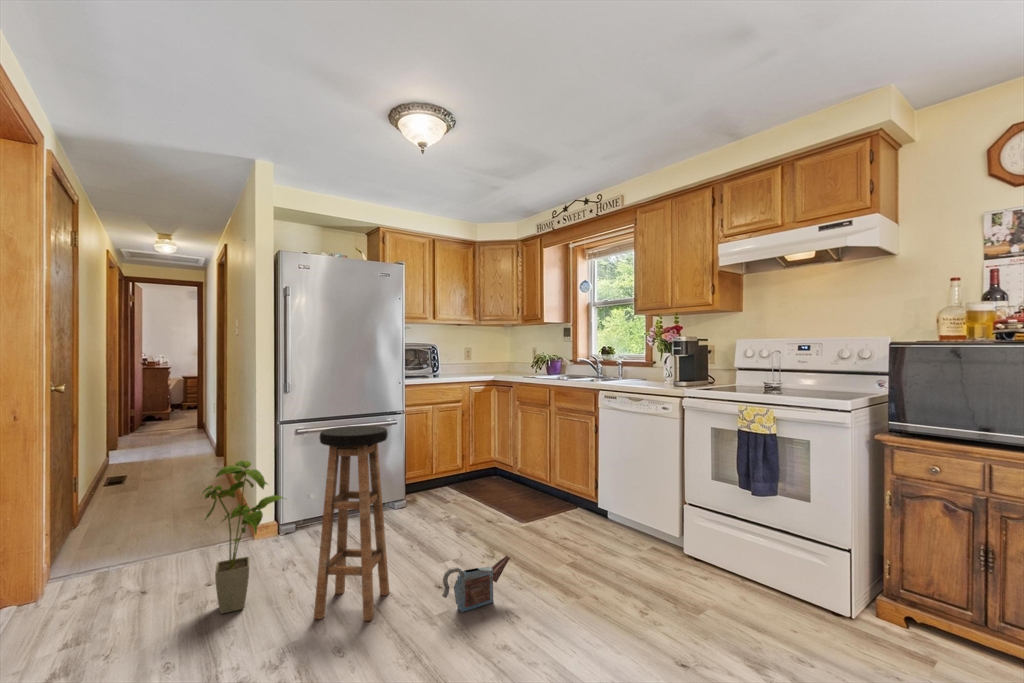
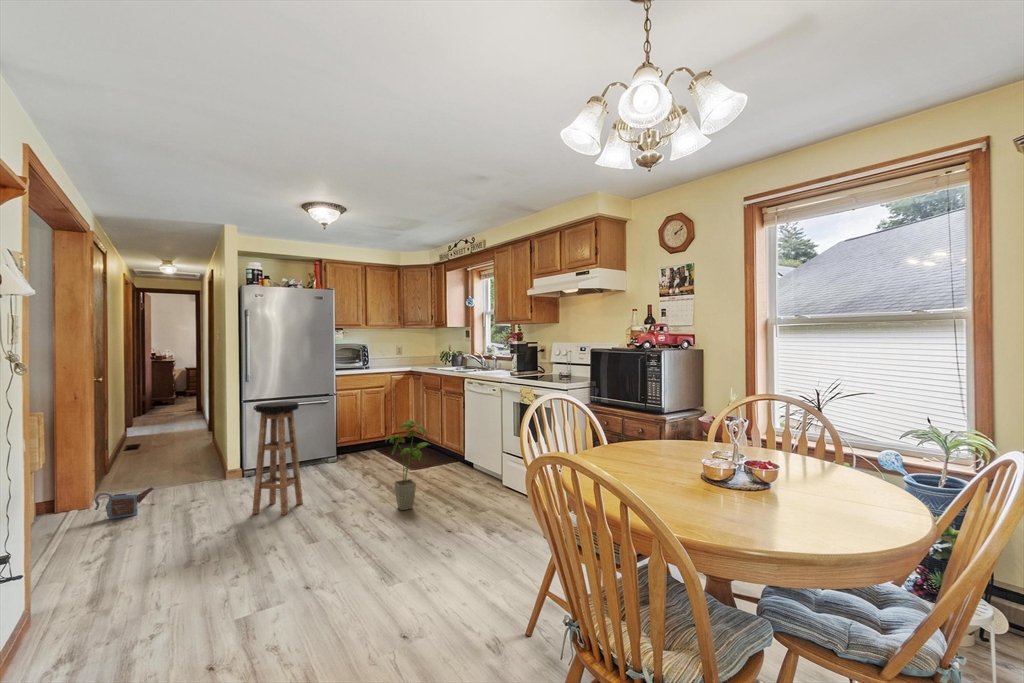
house plant: present [203,461,283,614] -> present [386,420,429,510]
watering can: present [442,556,510,612] -> present [95,487,154,519]

